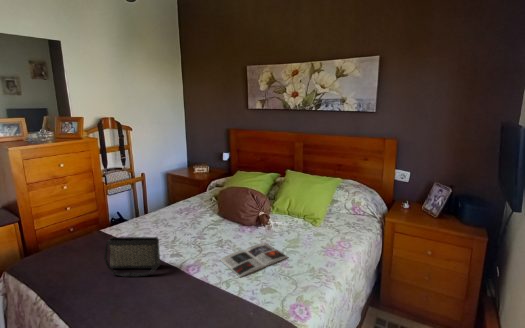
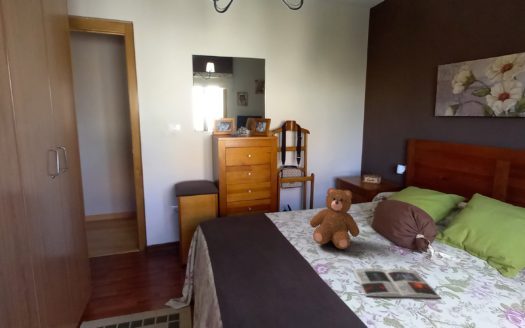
teddy bear: none [165,187,215,246] -> present [310,188,359,249]
handbag: present [104,237,161,277] -> none [252,218,296,260]

